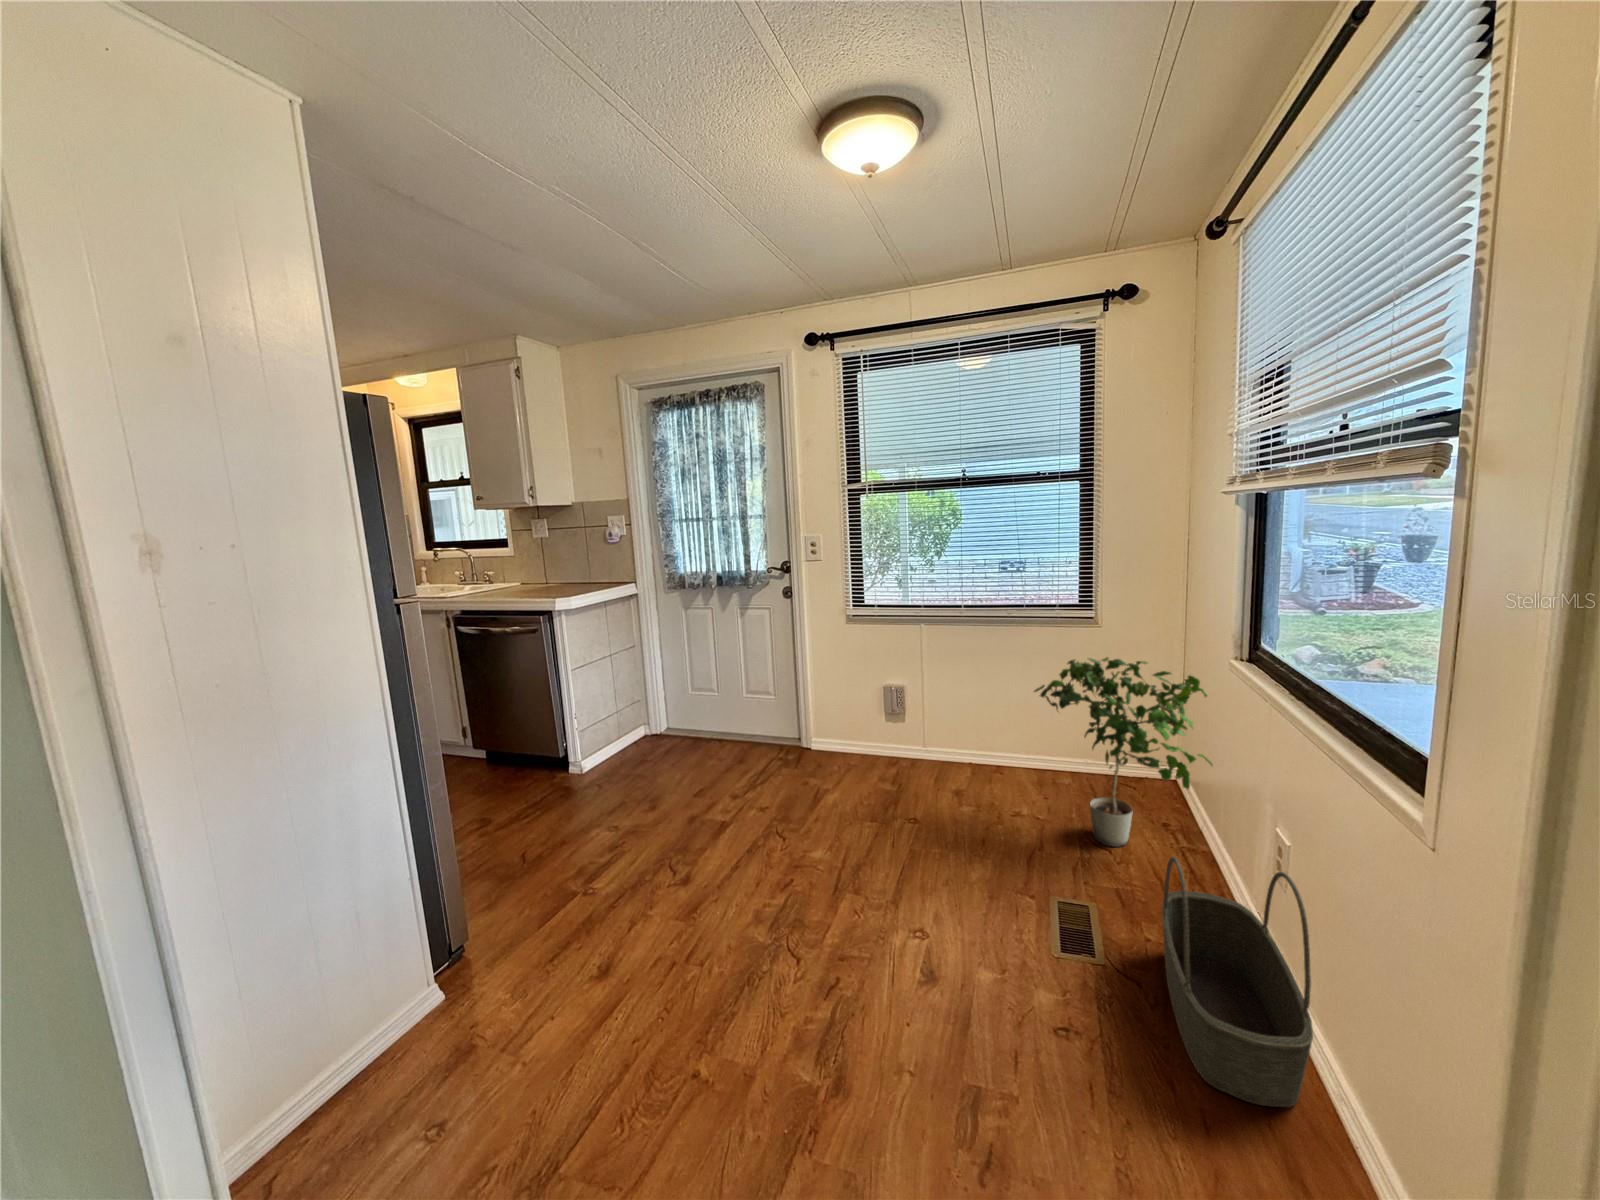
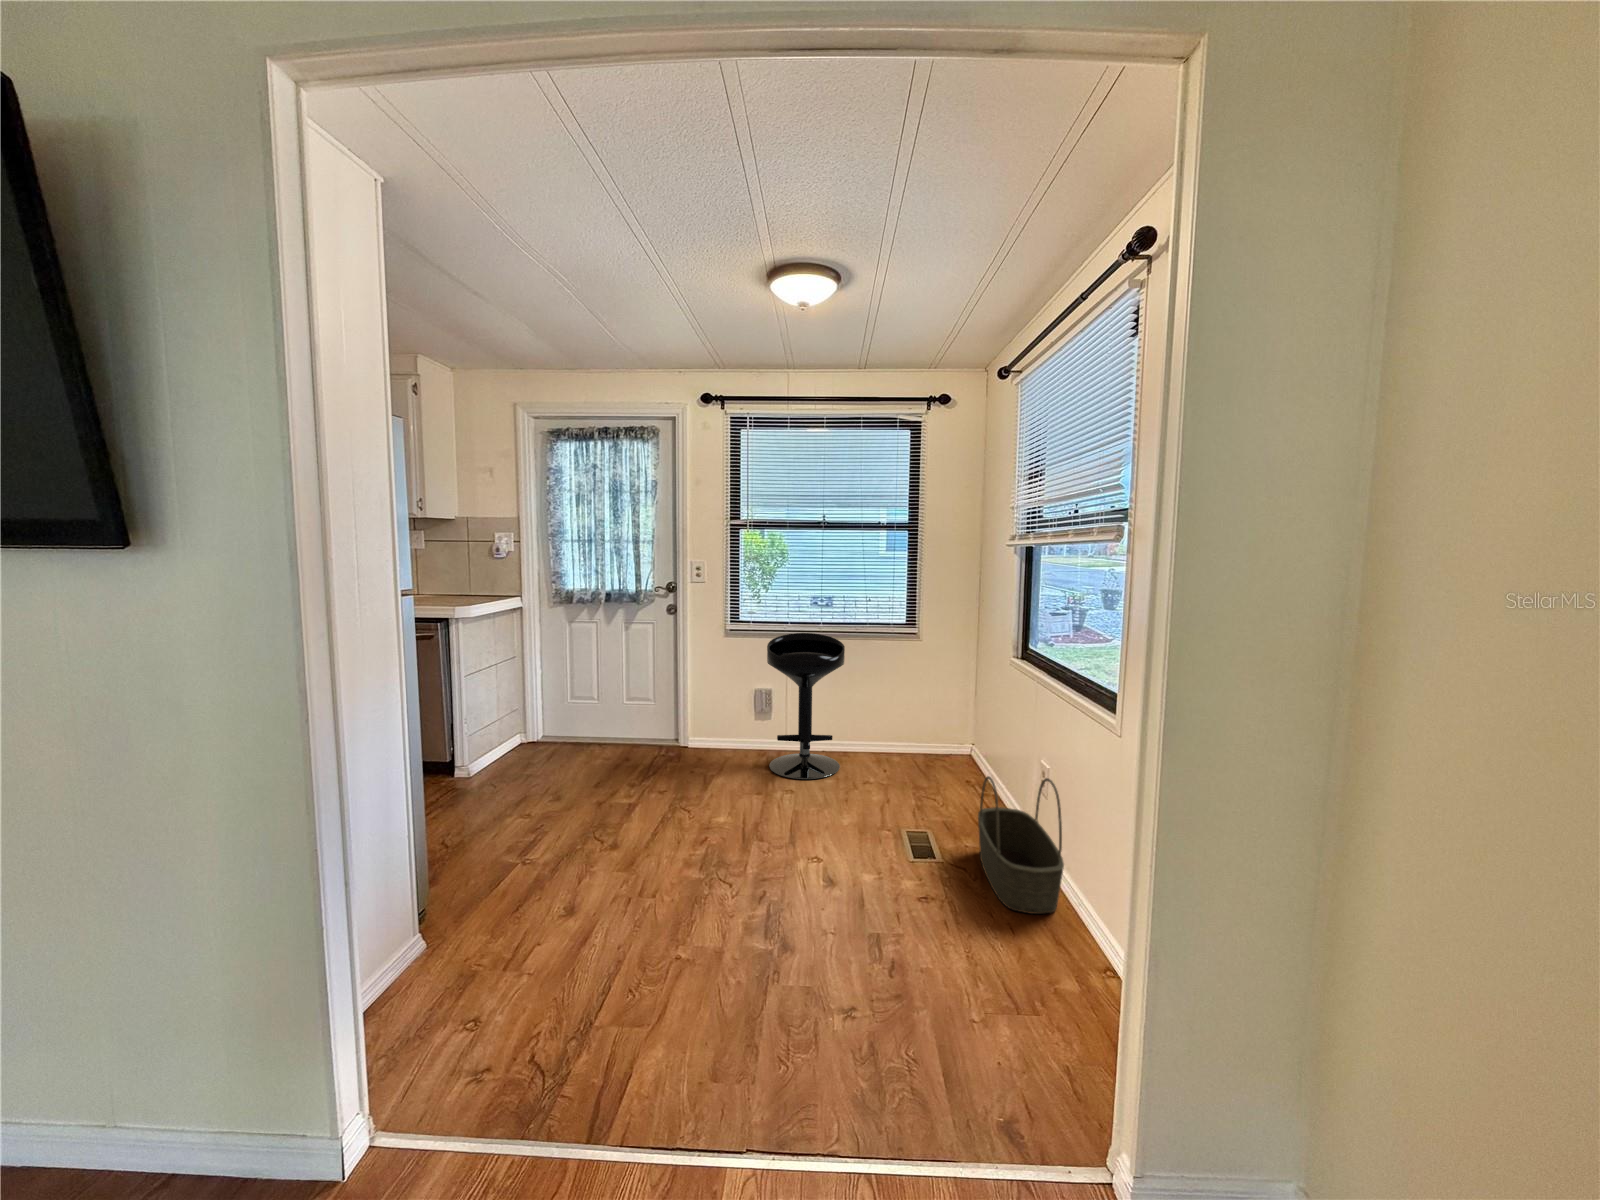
bar stool: none [886,618,985,801] -> present [767,633,845,779]
potted plant: present [1035,657,1212,847] -> none [886,660,1002,797]

